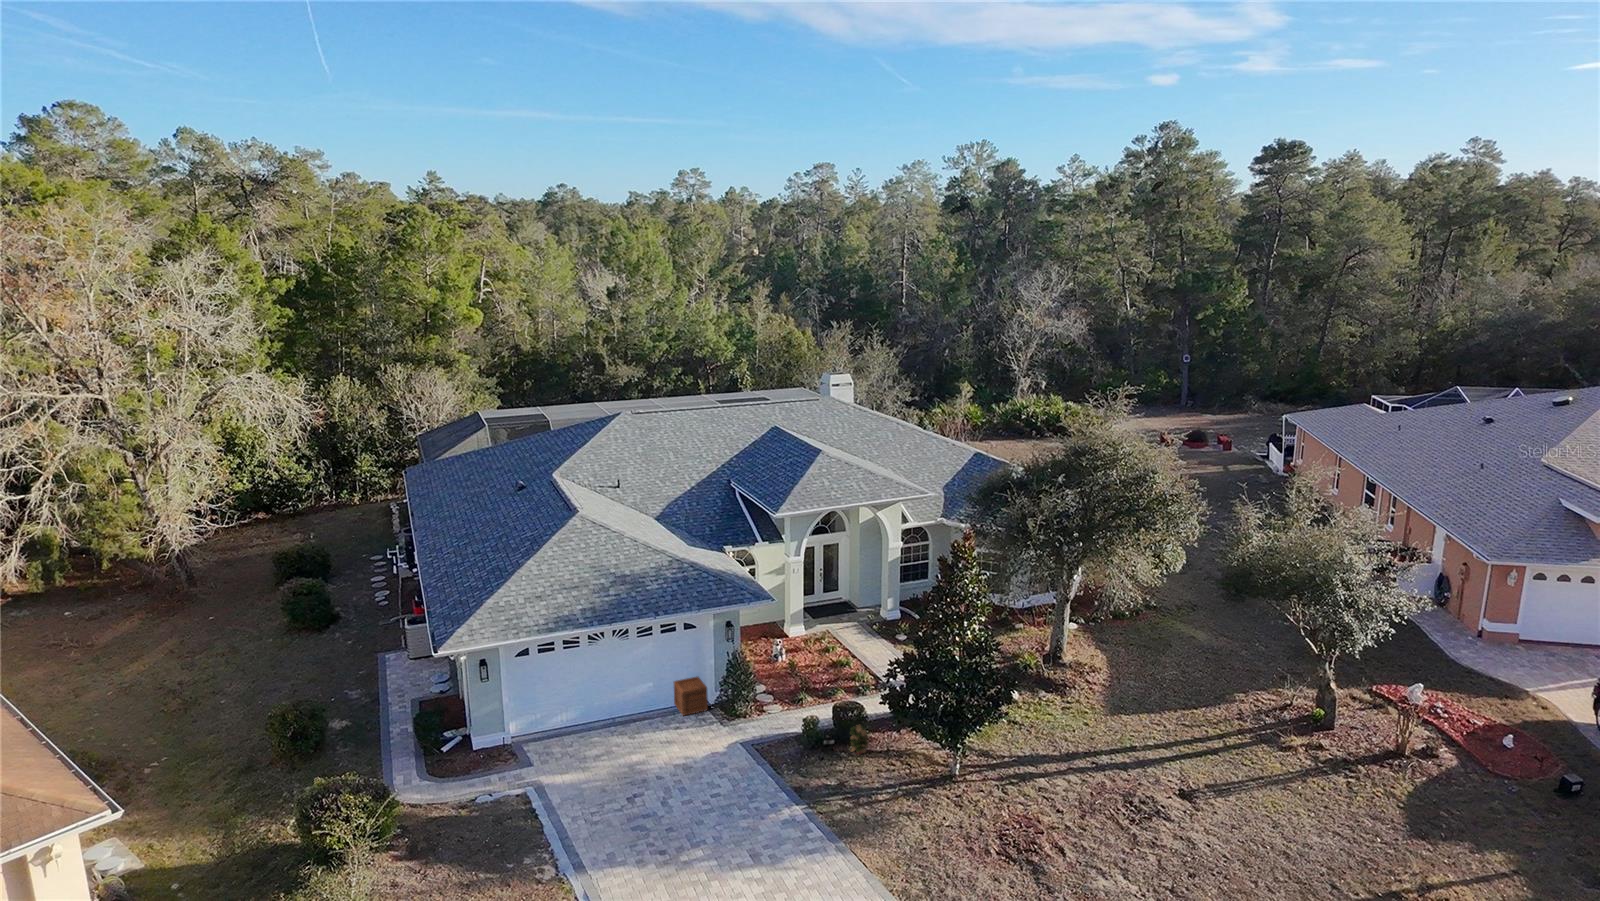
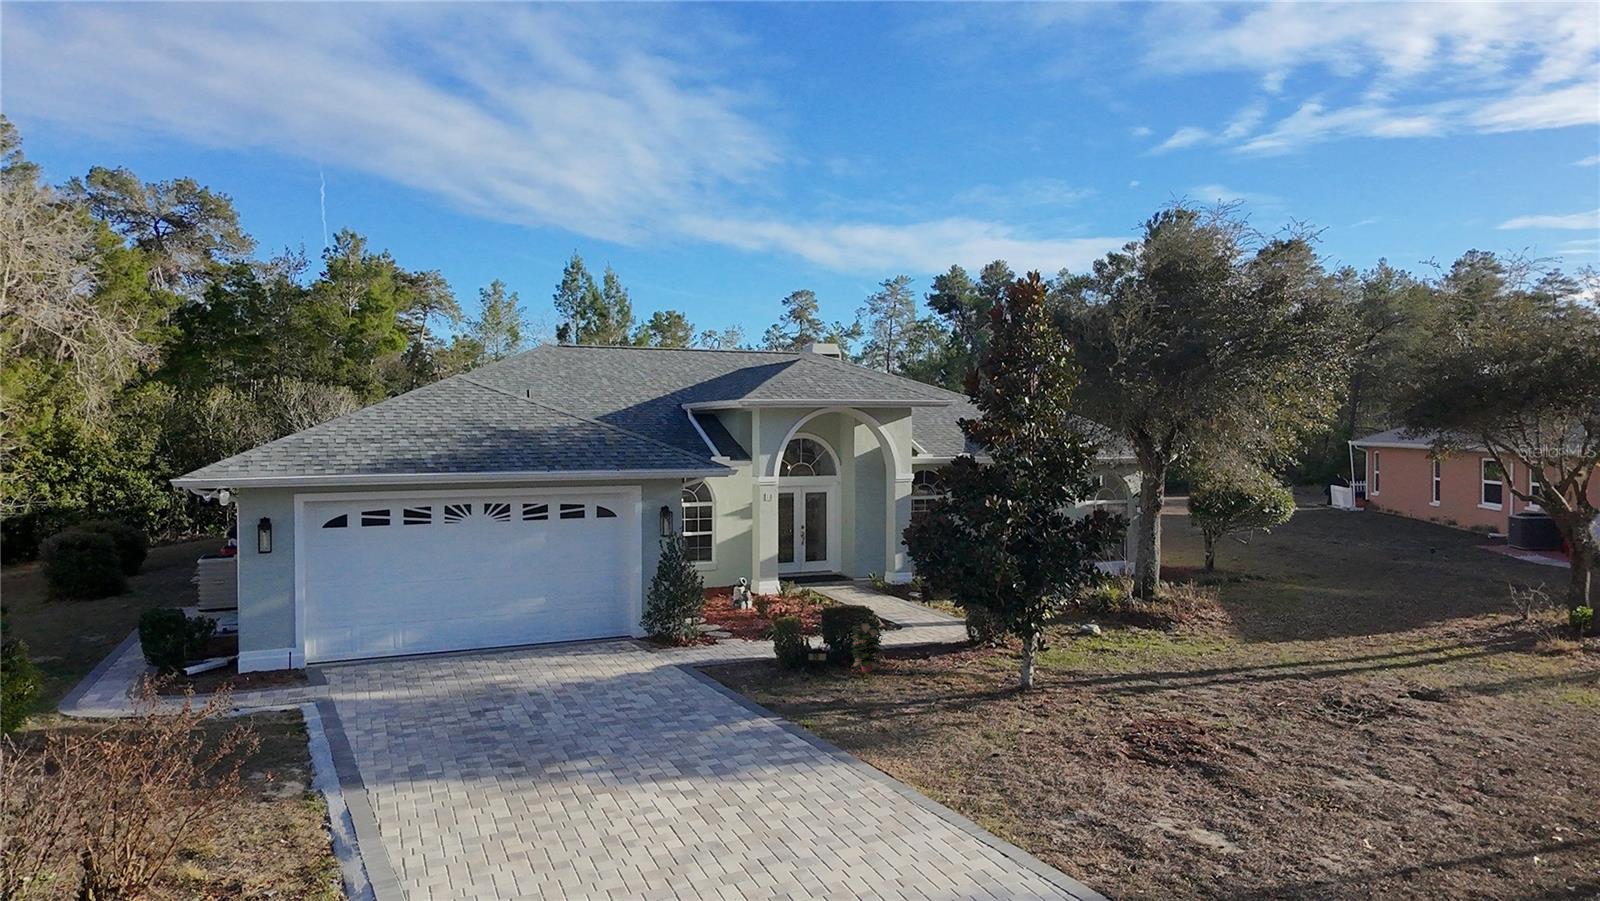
wooden crate: present [674,677,708,716] -> none [579,596,629,646]

